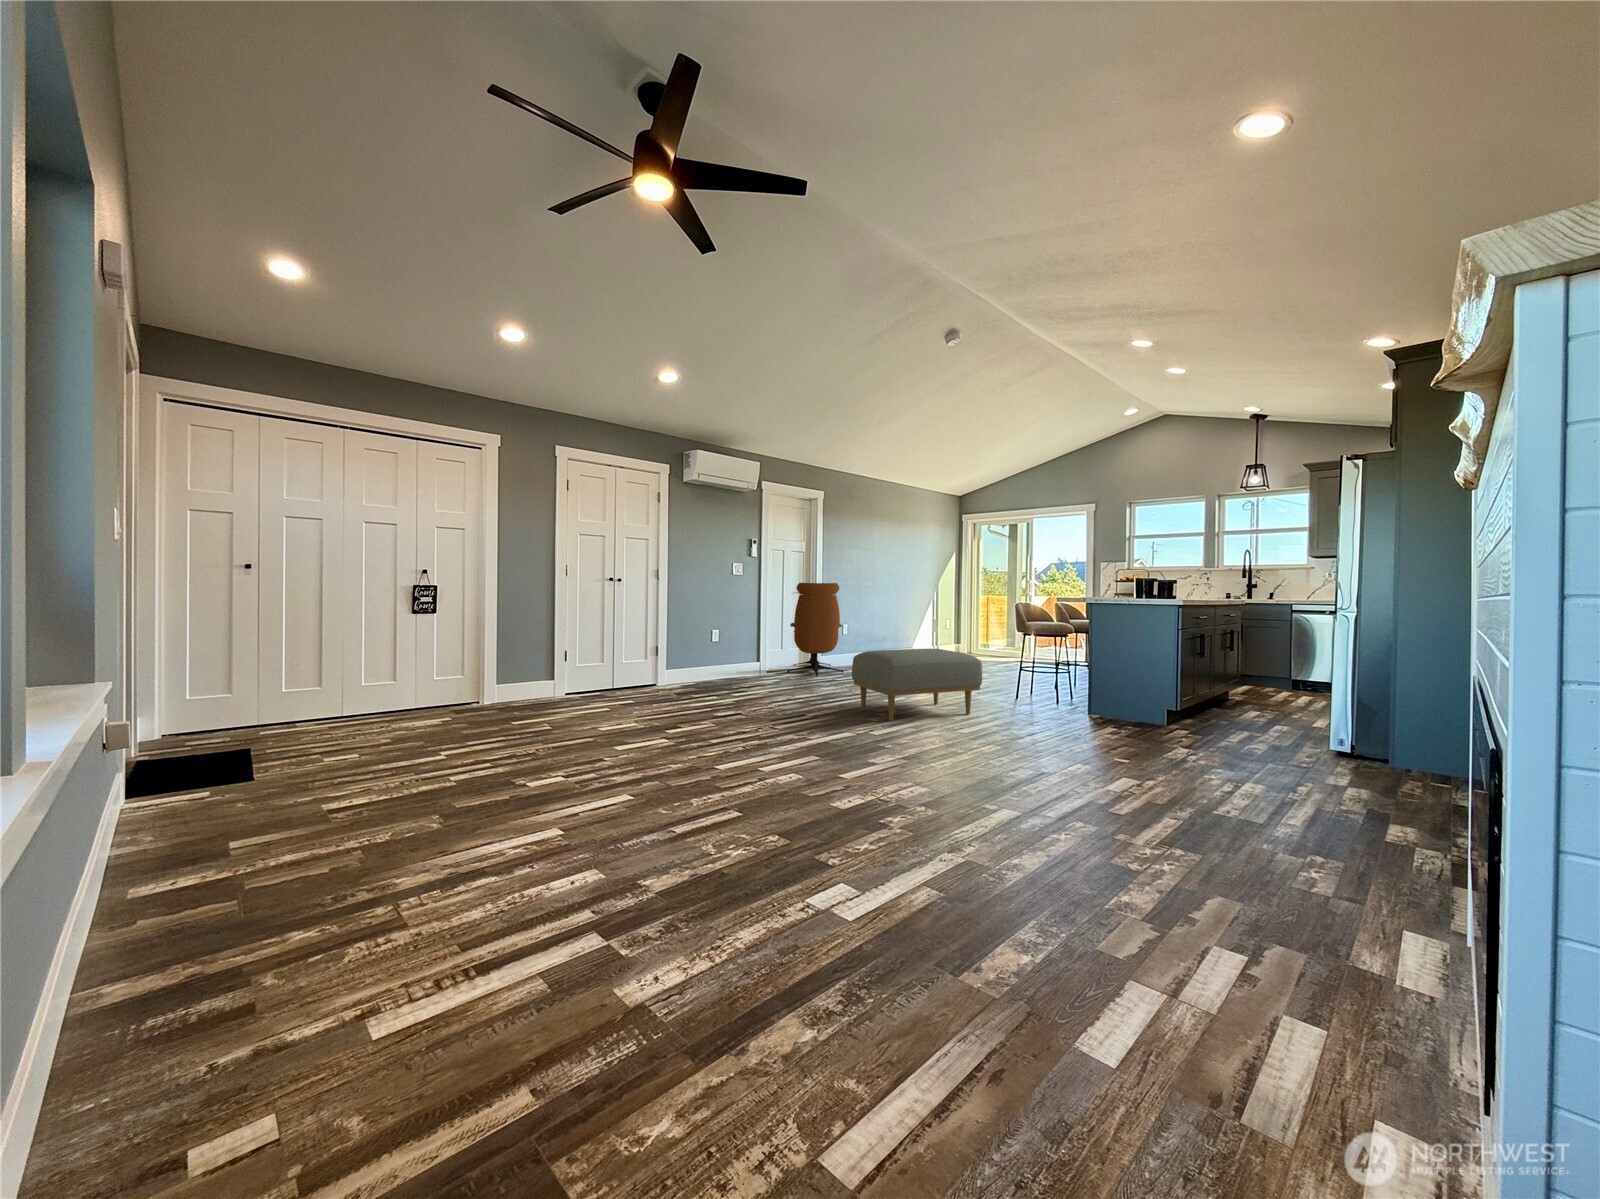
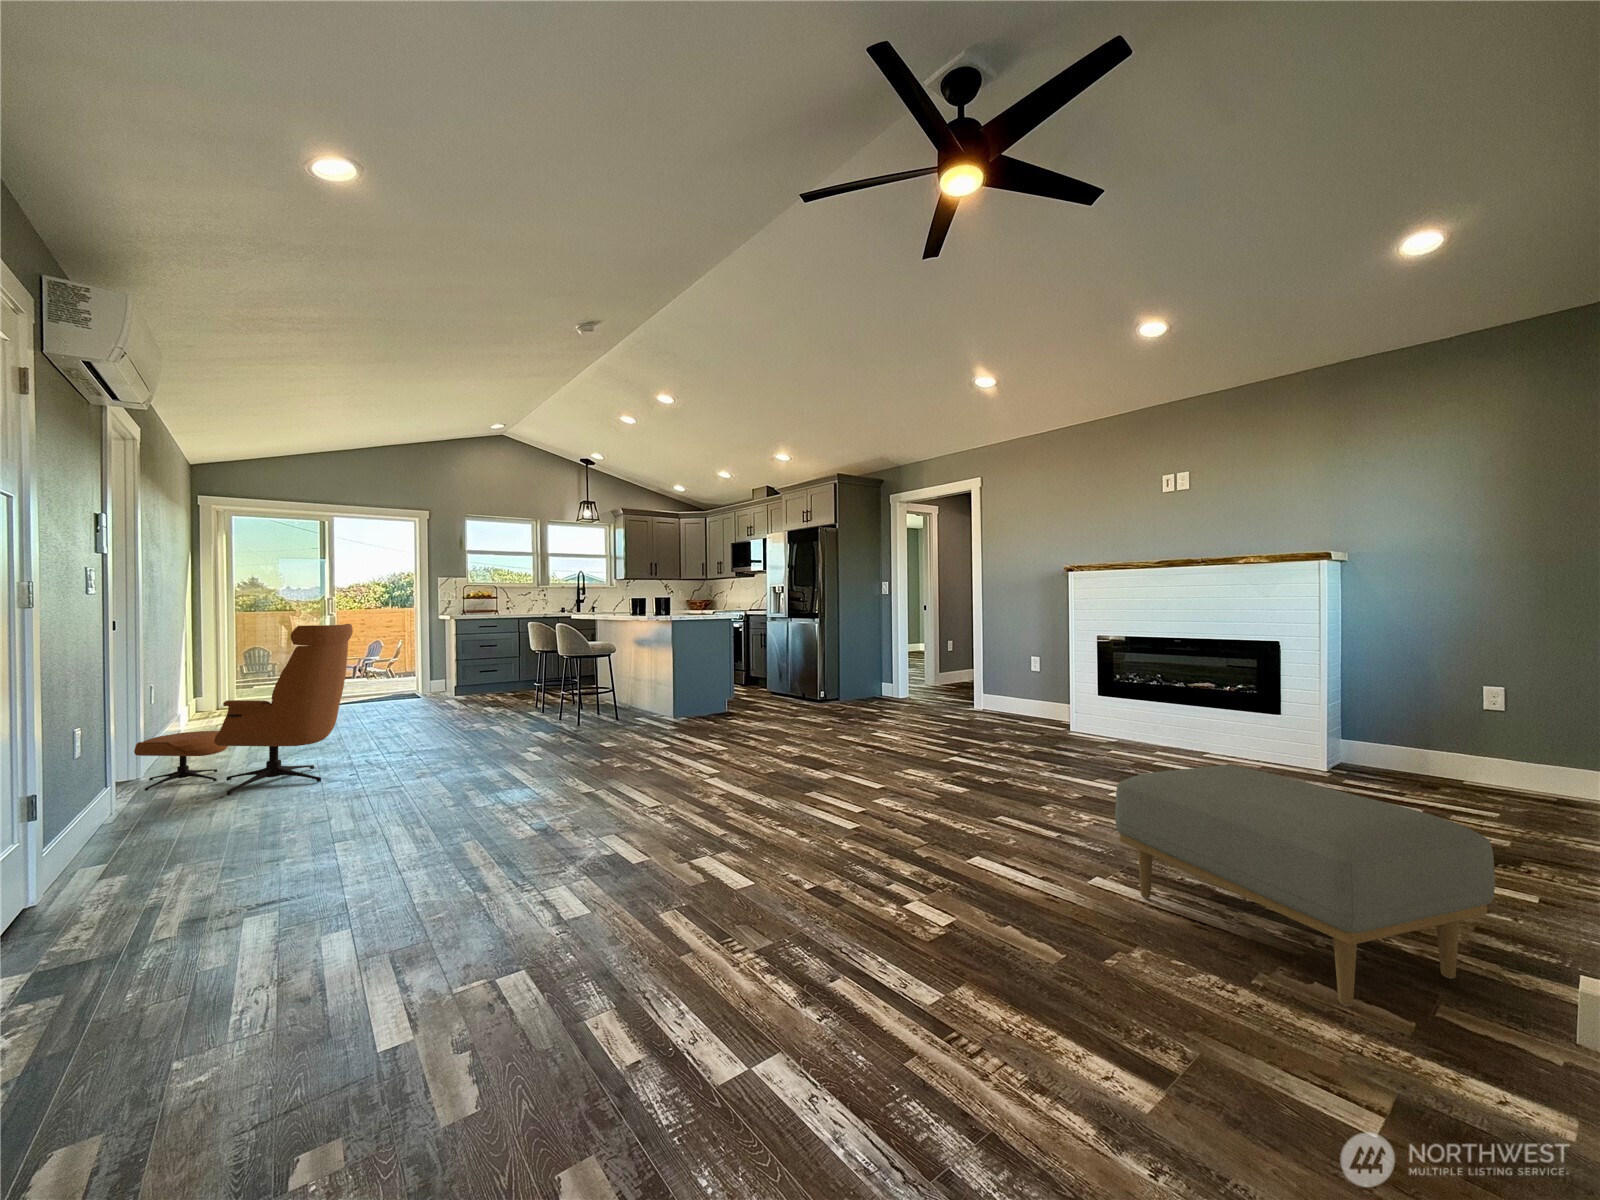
ottoman: present [852,649,982,721] -> present [1115,765,1495,1006]

